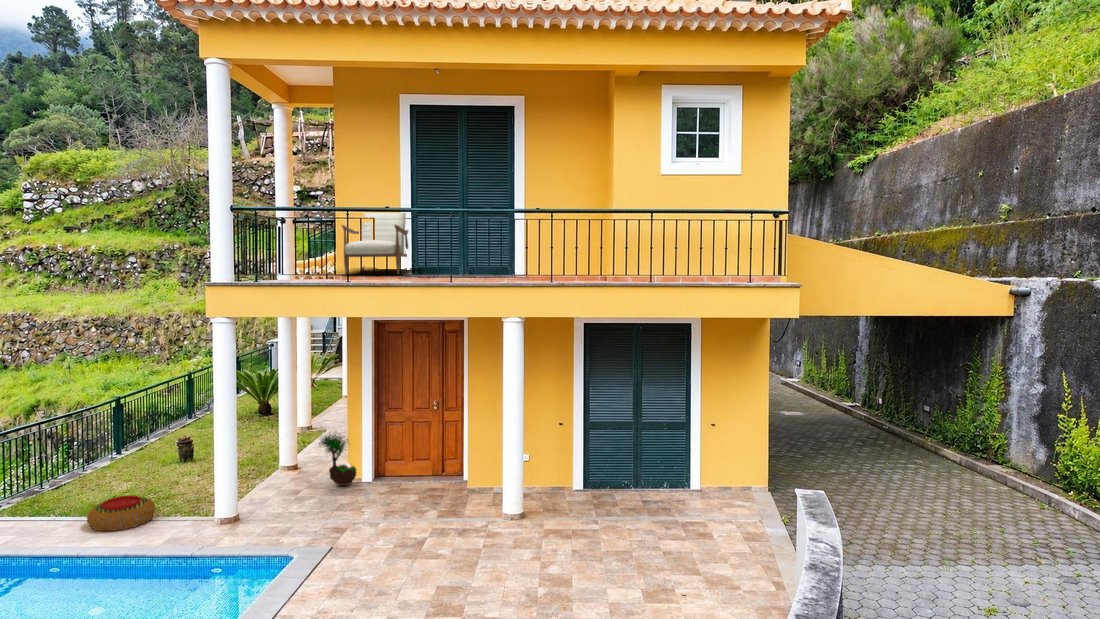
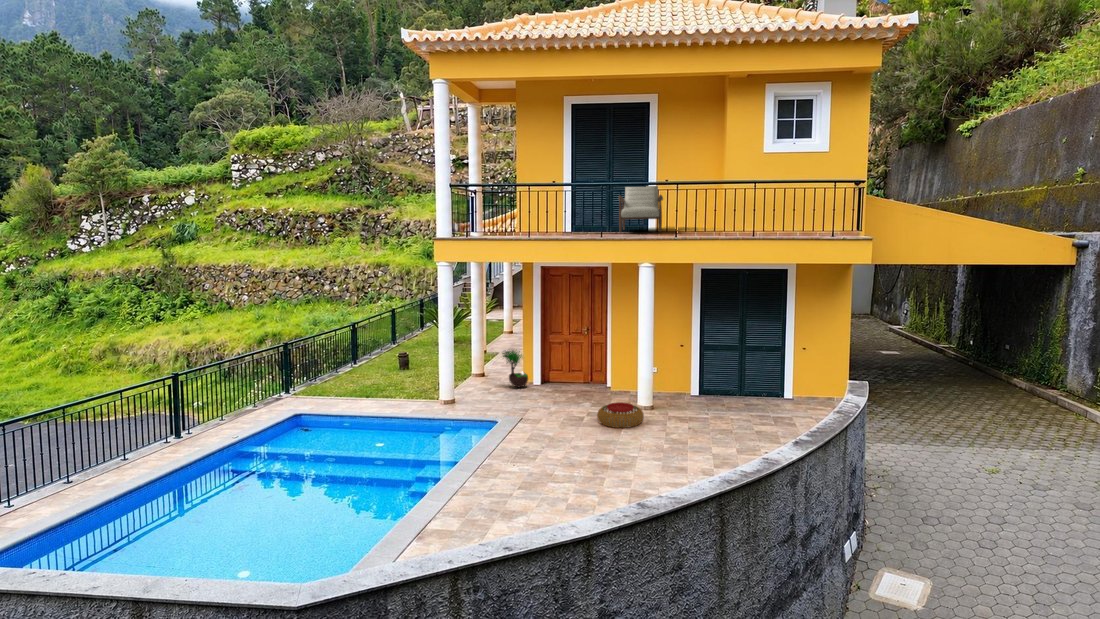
chair: present [342,213,409,274] -> present [619,186,663,232]
pouf: present [87,495,155,531] -> present [597,402,644,428]

